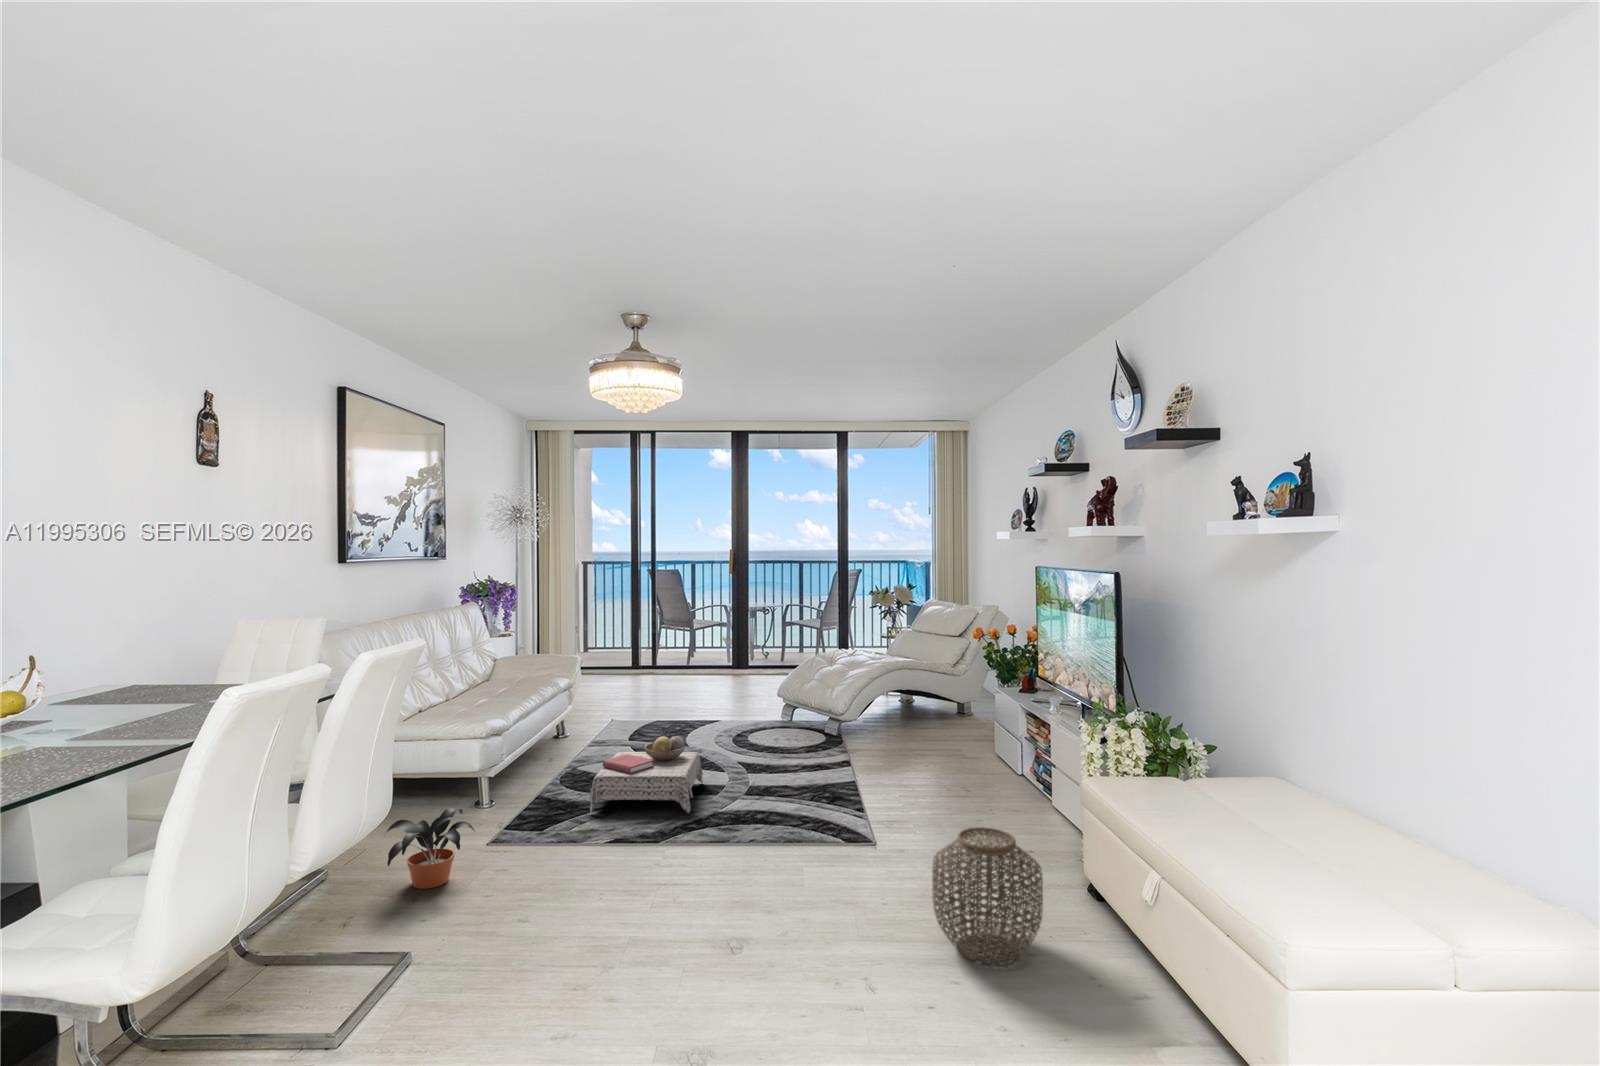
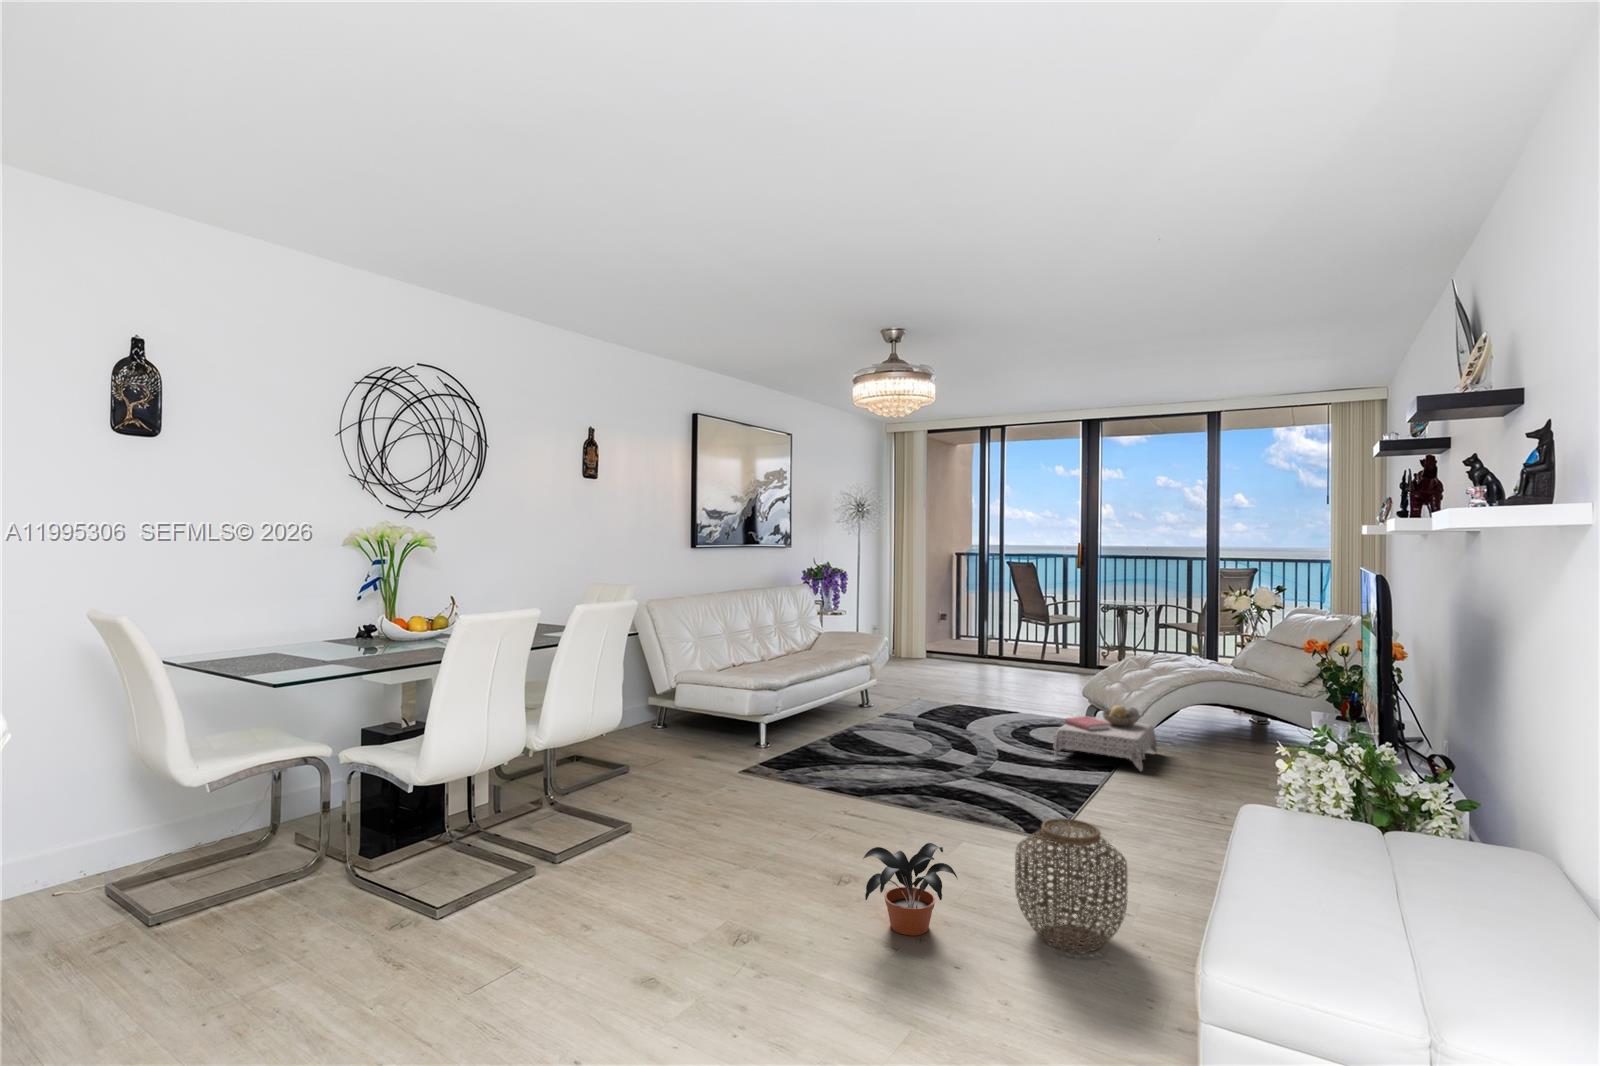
ottoman: present [589,736,703,813] -> present [1054,705,1157,771]
potted plant: present [387,808,475,889] -> present [863,843,957,935]

